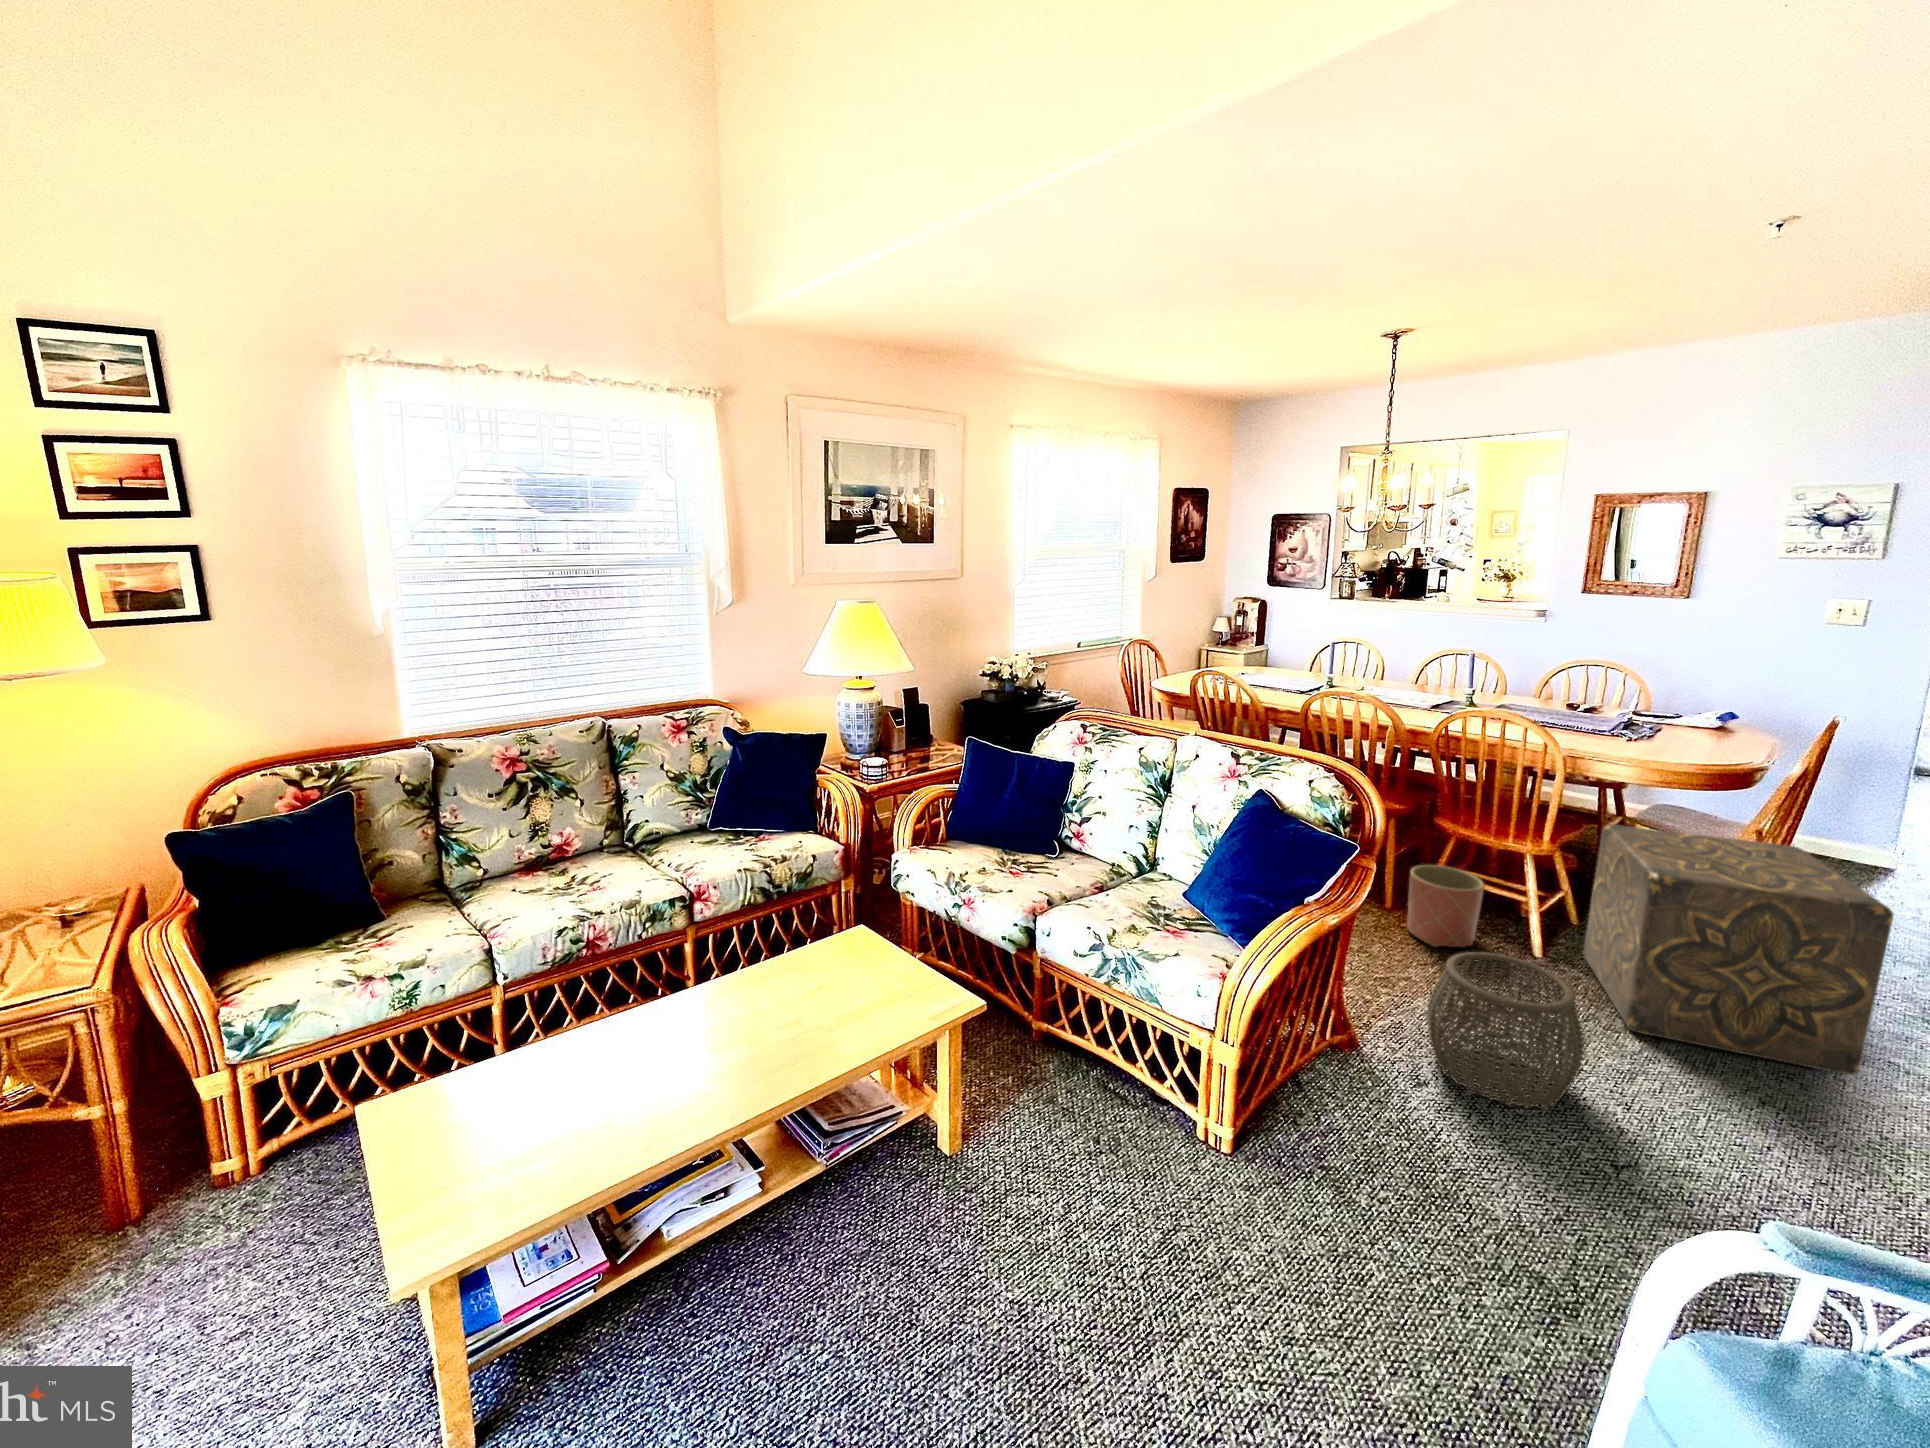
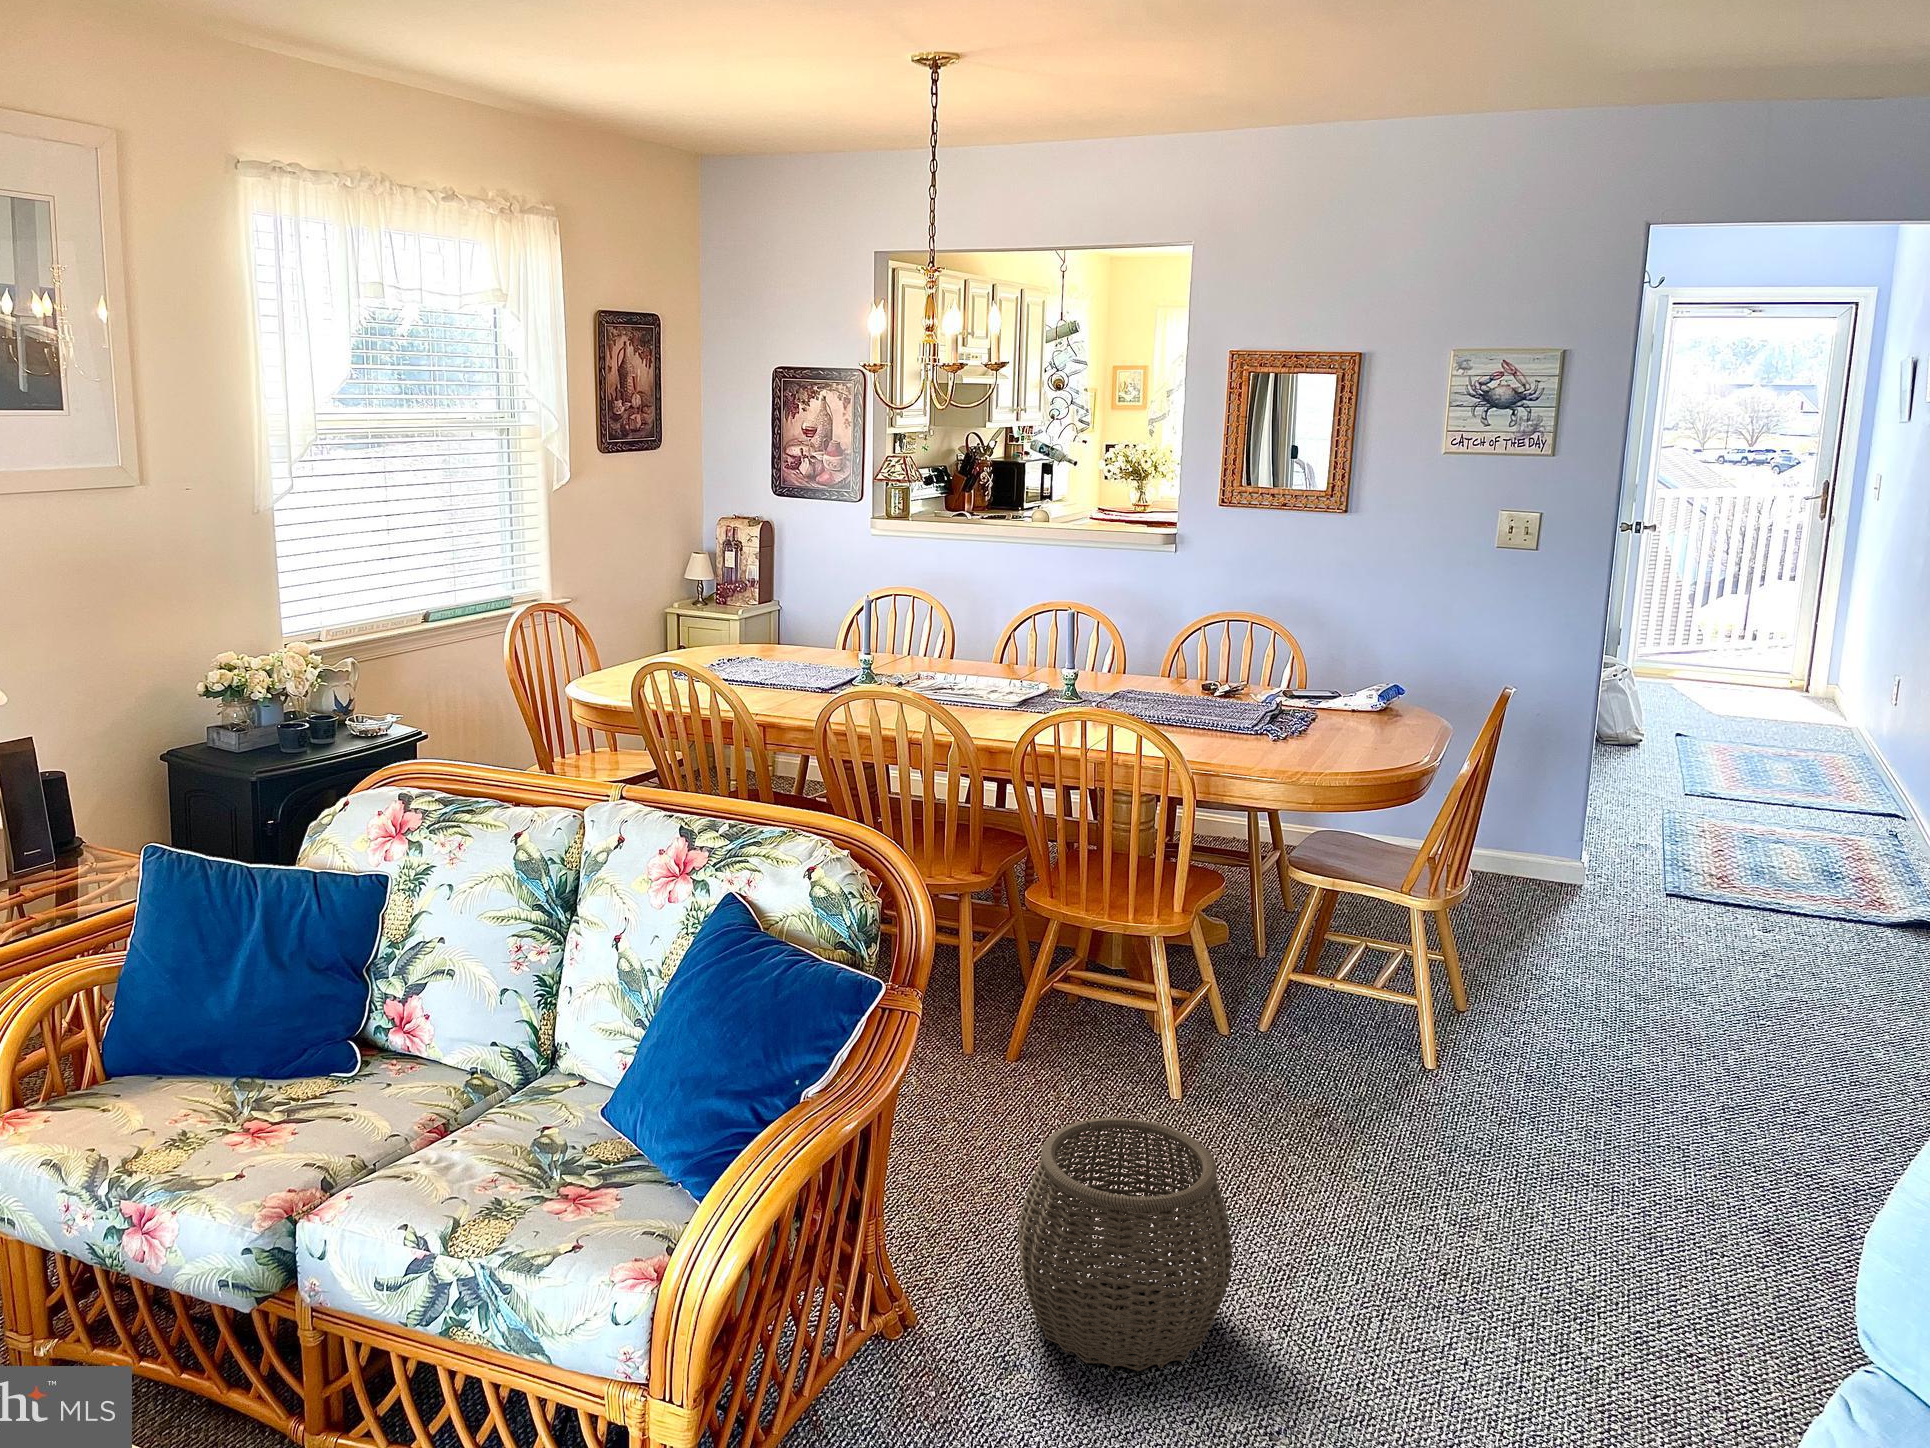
ottoman: present [1584,825,1893,1075] -> none [1235,873,1567,1197]
planter: present [1407,865,1484,947] -> none [997,970,1101,1109]

